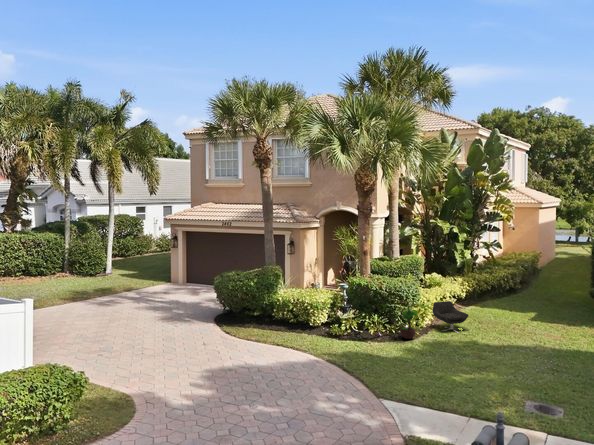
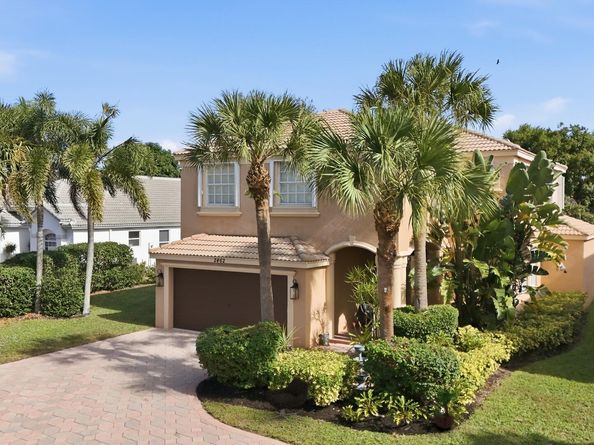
lounge chair: present [433,301,469,333] -> present [265,378,309,421]

